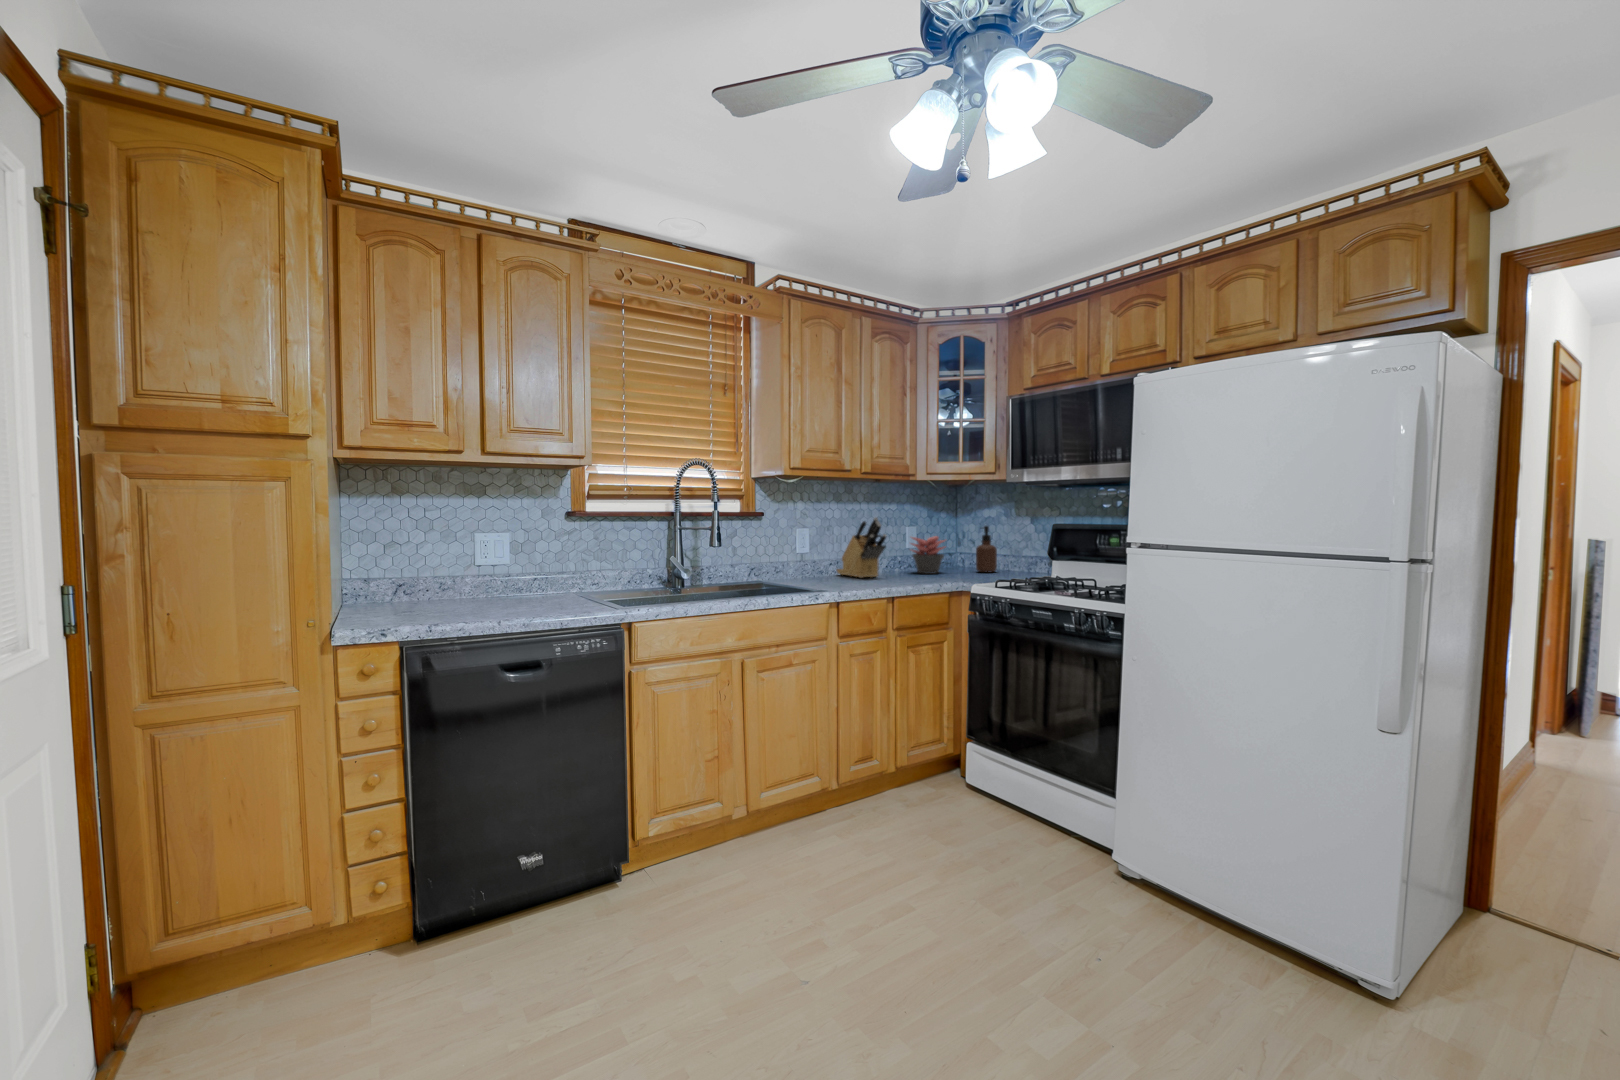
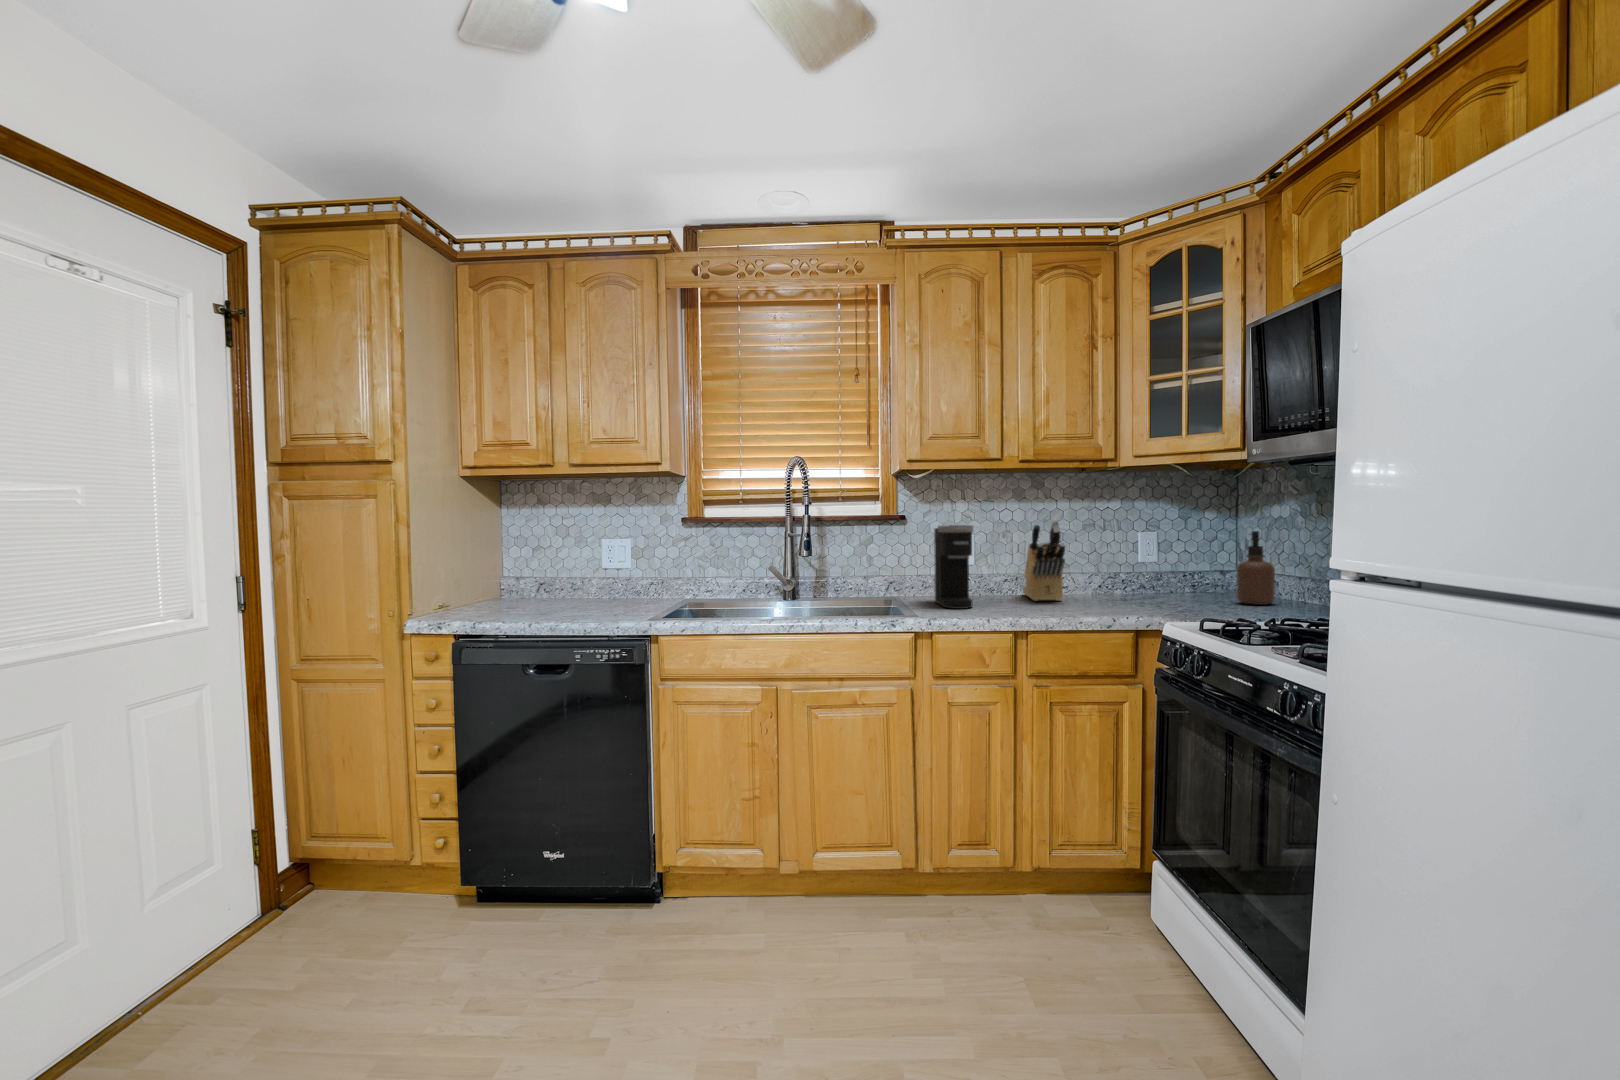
coffee maker: none [793,521,836,586] -> present [934,525,973,609]
succulent plant: present [911,536,946,574] -> none [1127,546,1185,601]

